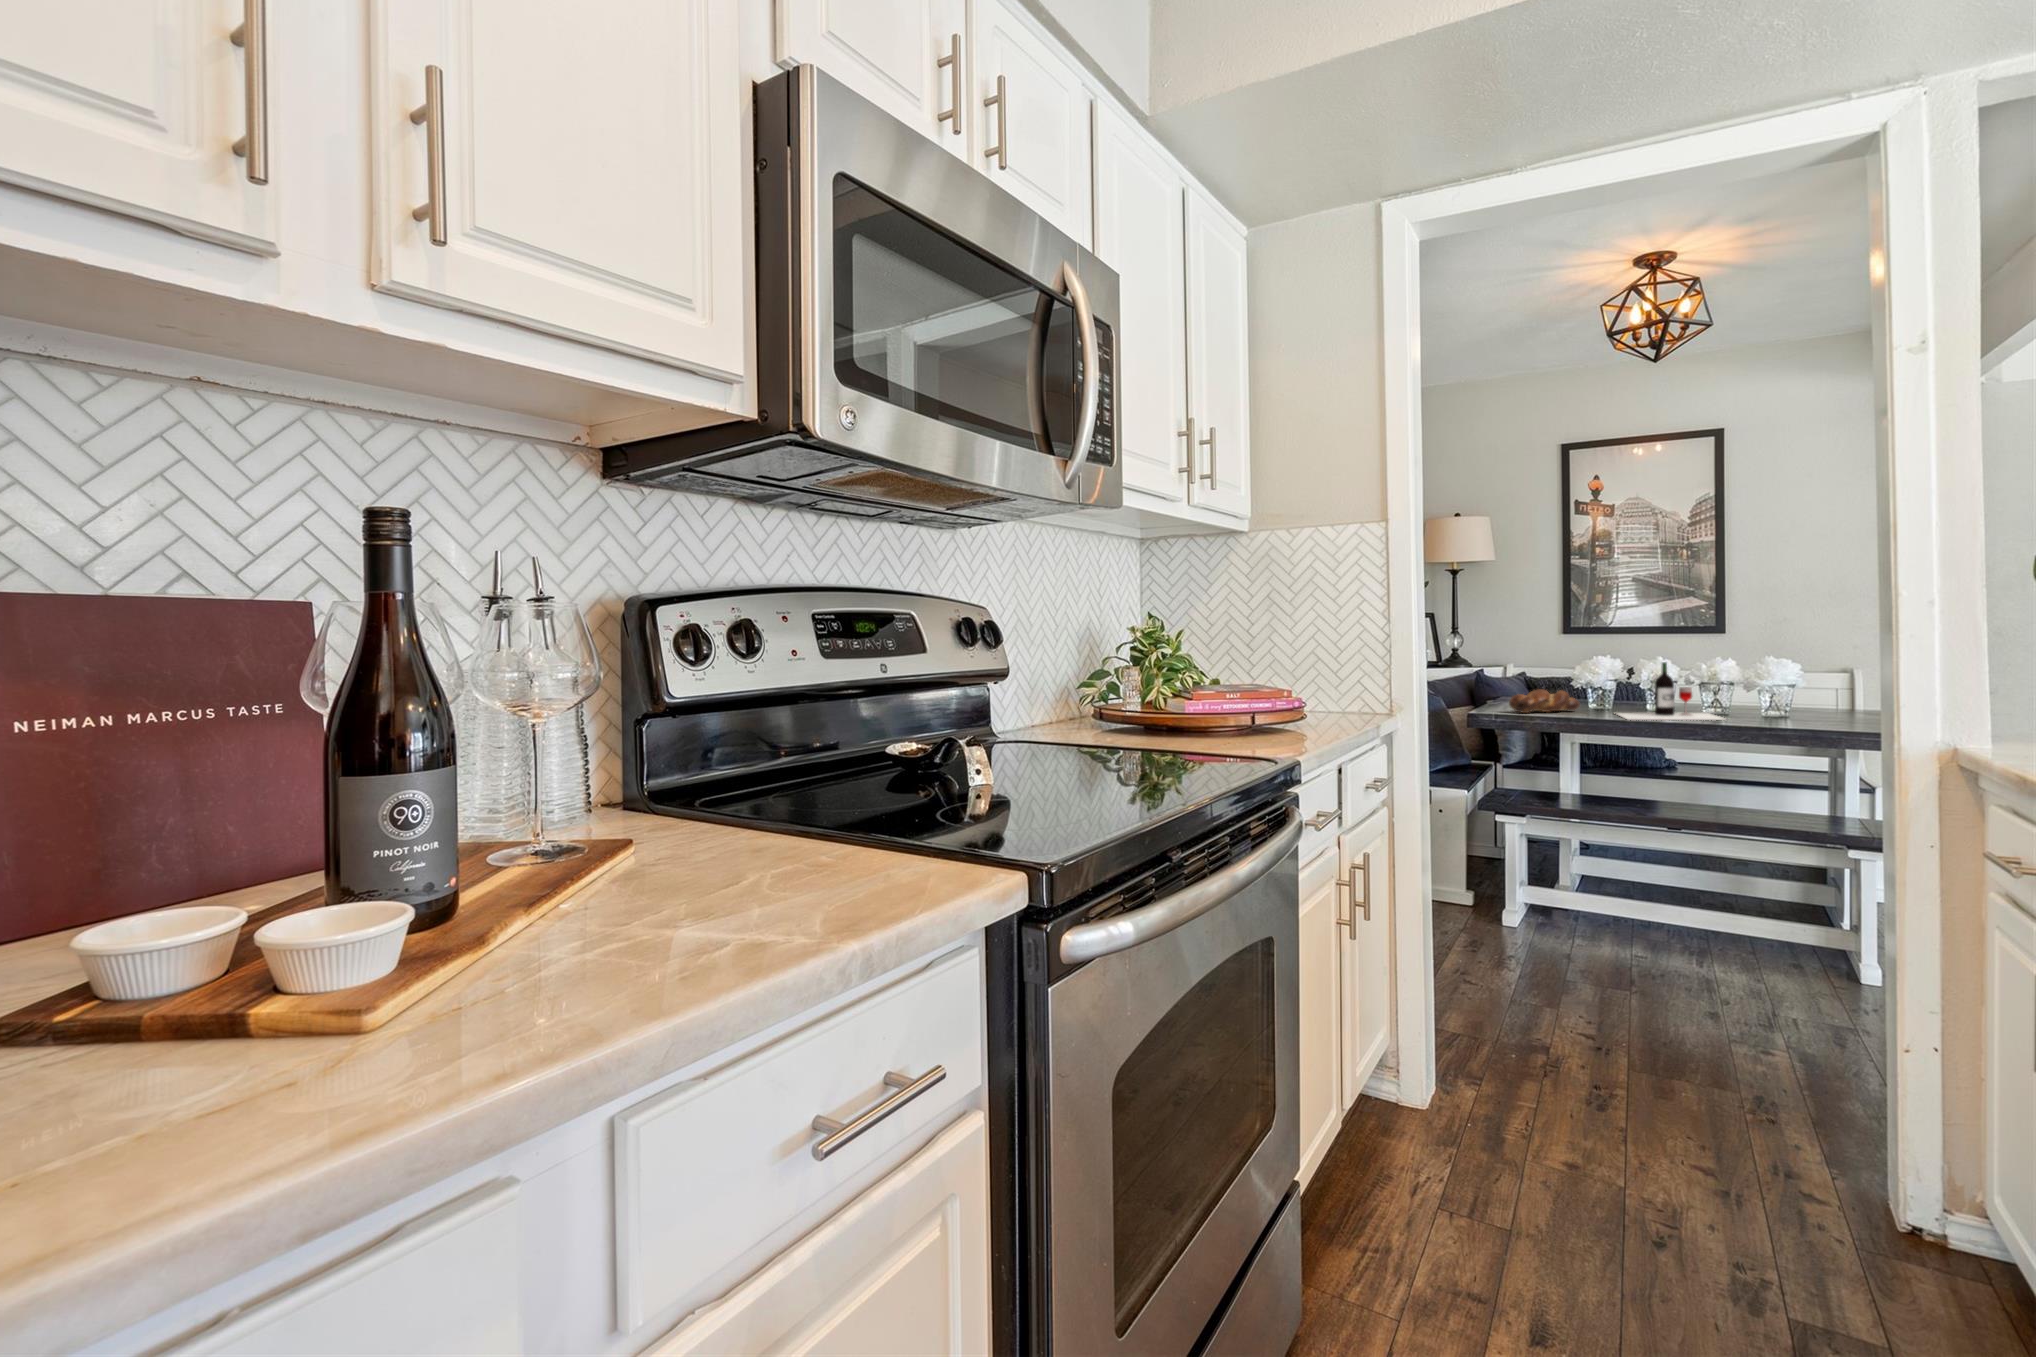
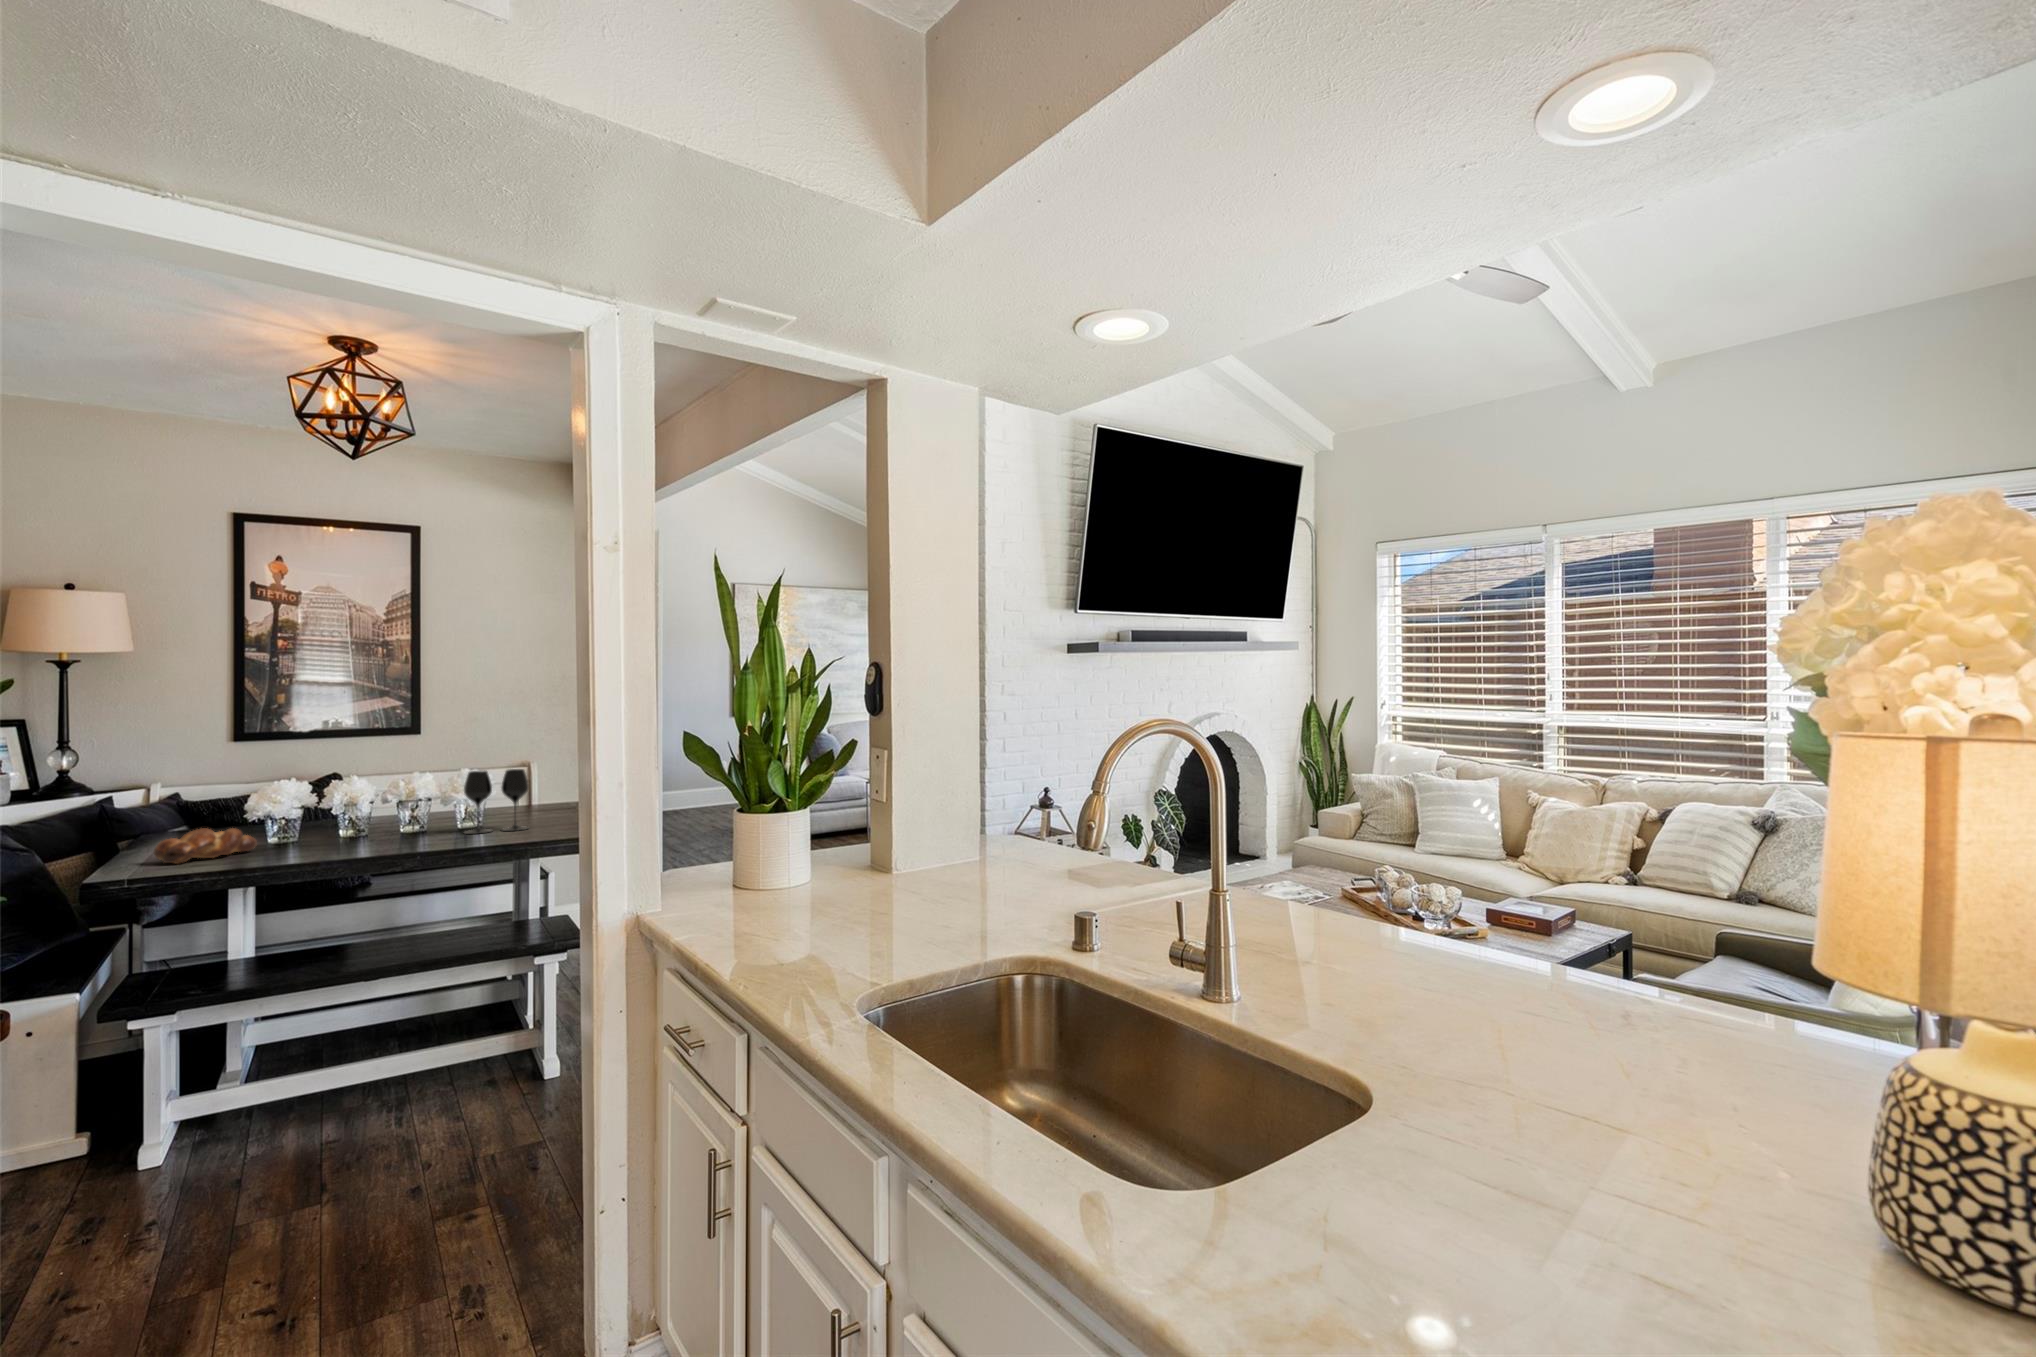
wine glass: none [1767,651,1845,715] -> present [464,769,529,834]
wine bottle: present [1617,662,1724,720] -> none [300,789,430,862]

